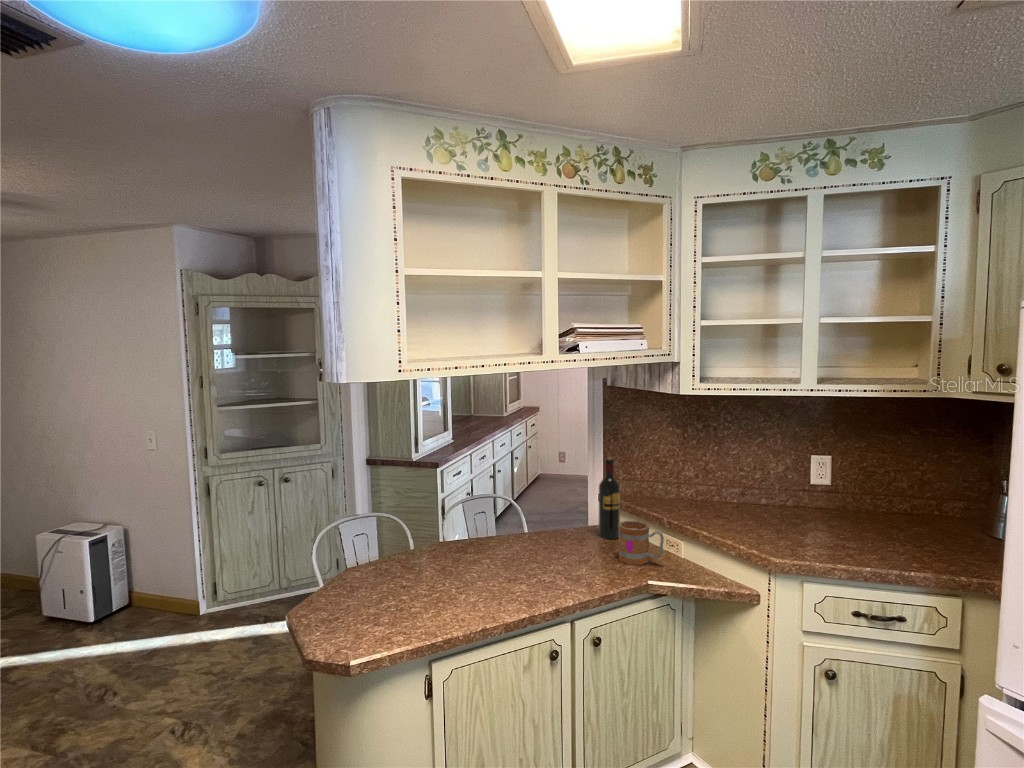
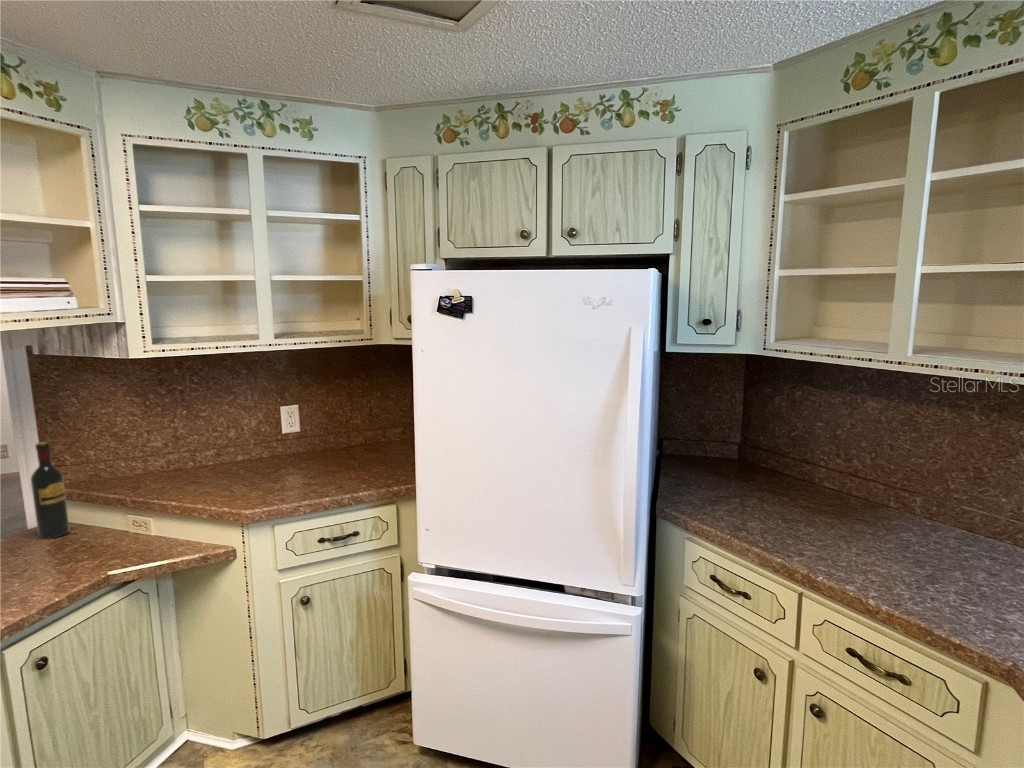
mug: present [618,521,664,565] -> none [62,509,125,561]

